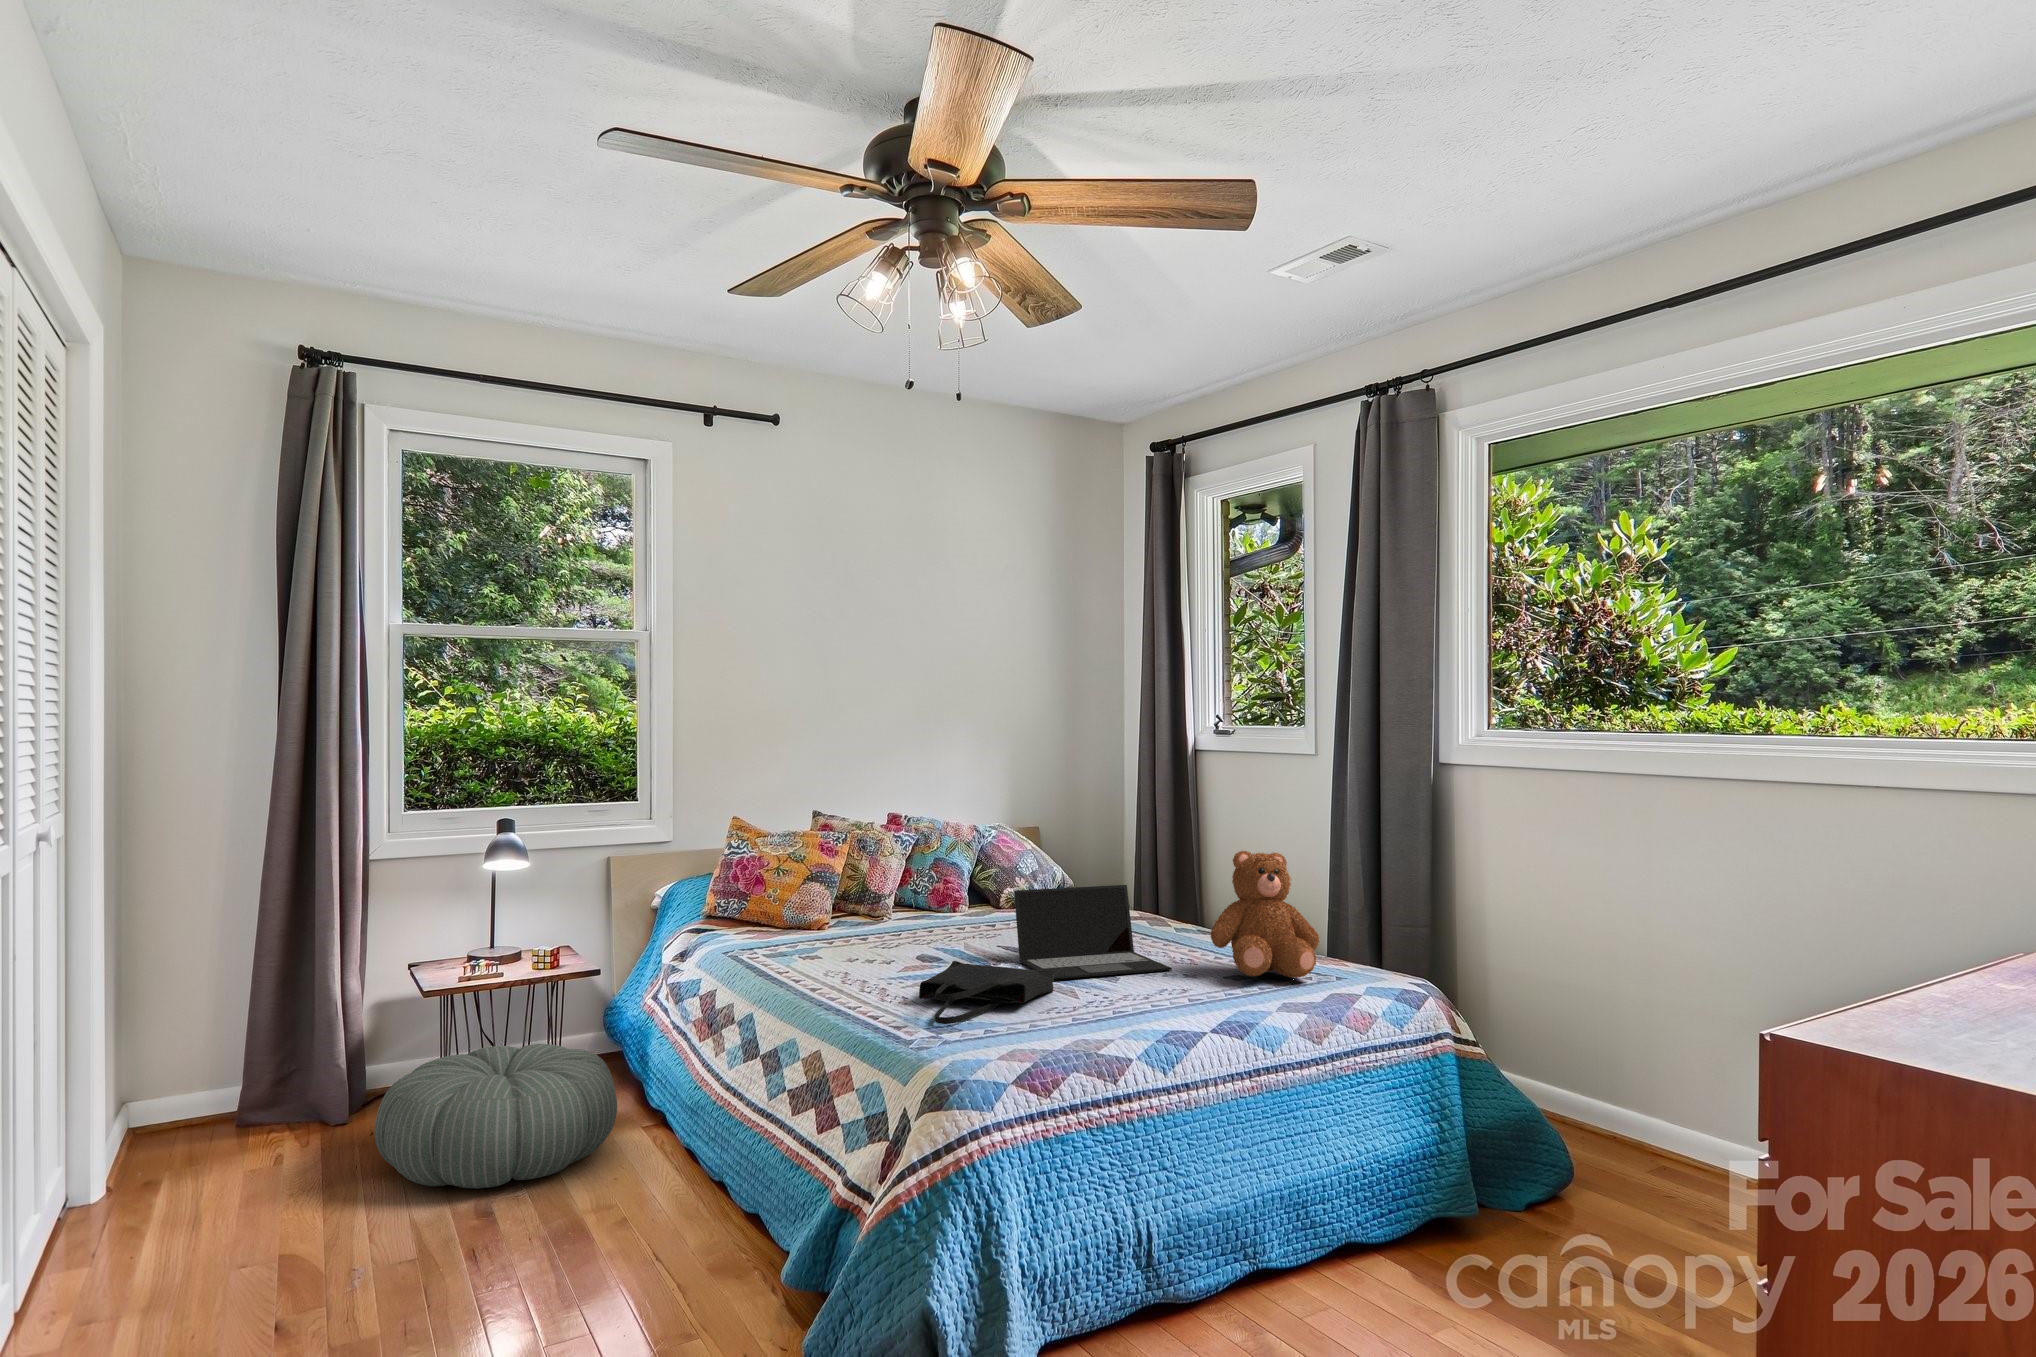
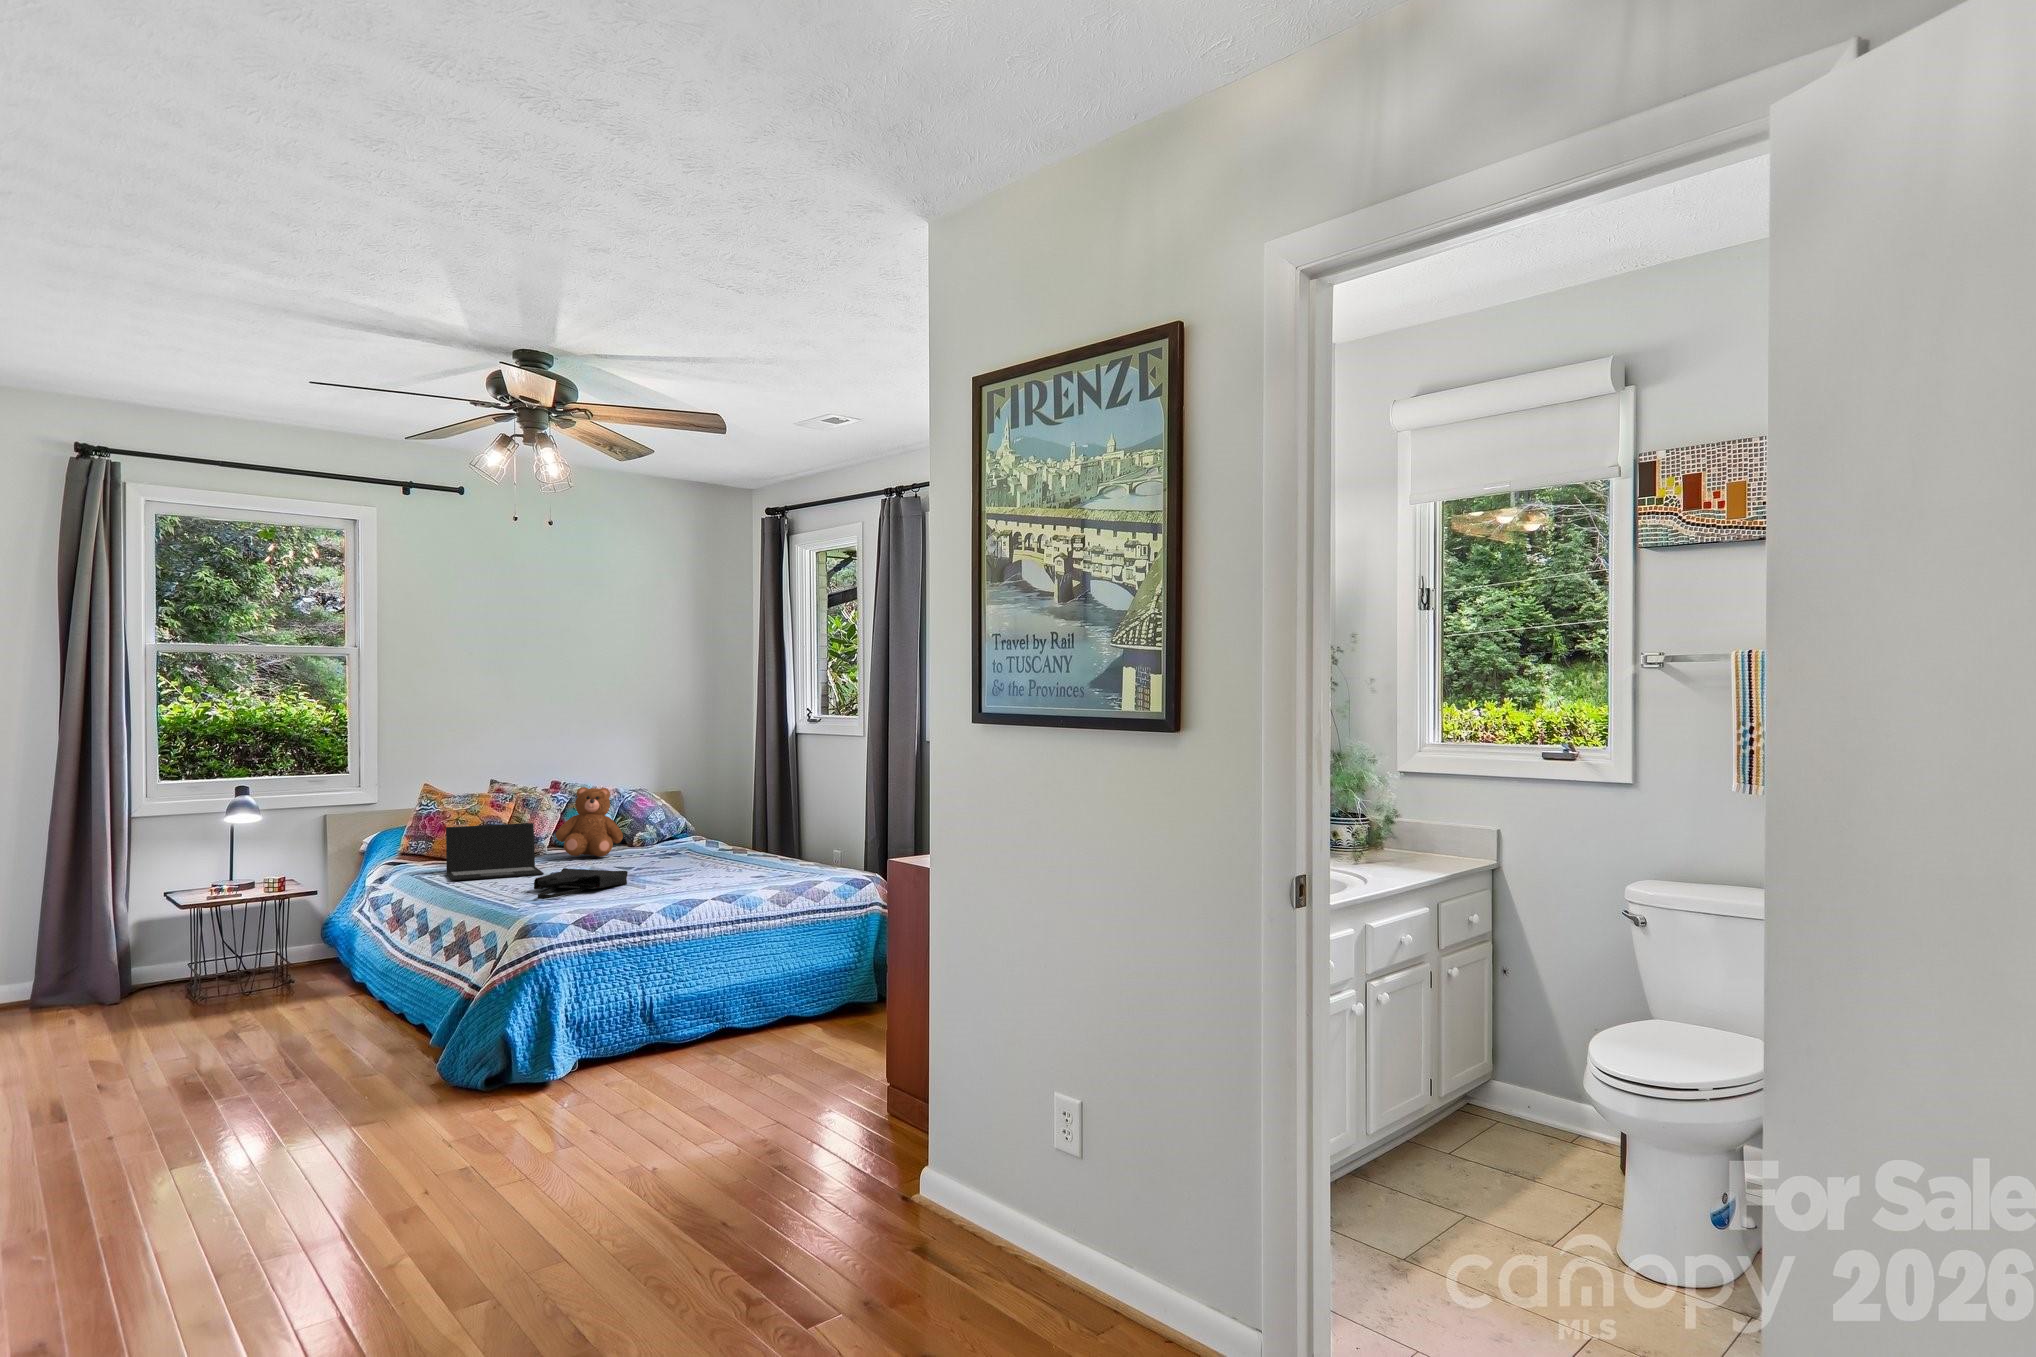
teddy bear: present [1210,851,1319,978] -> present [556,787,623,856]
laptop: present [1014,885,1172,979] -> present [446,823,544,880]
pouf: present [375,1044,617,1188] -> none [146,941,329,1028]

